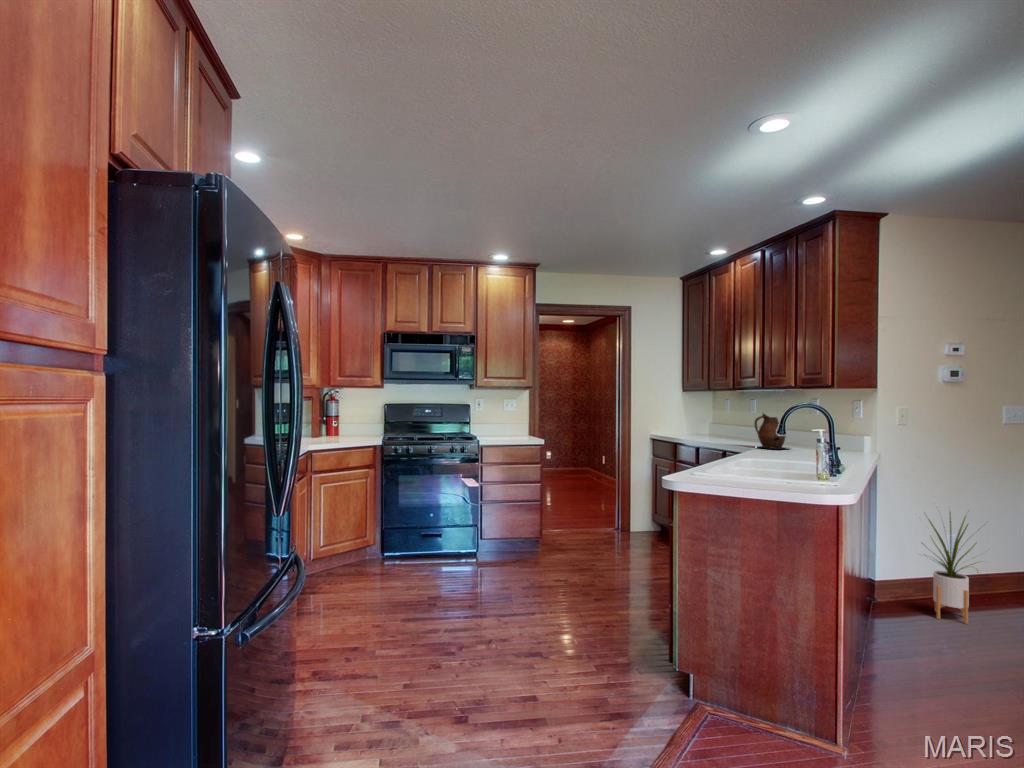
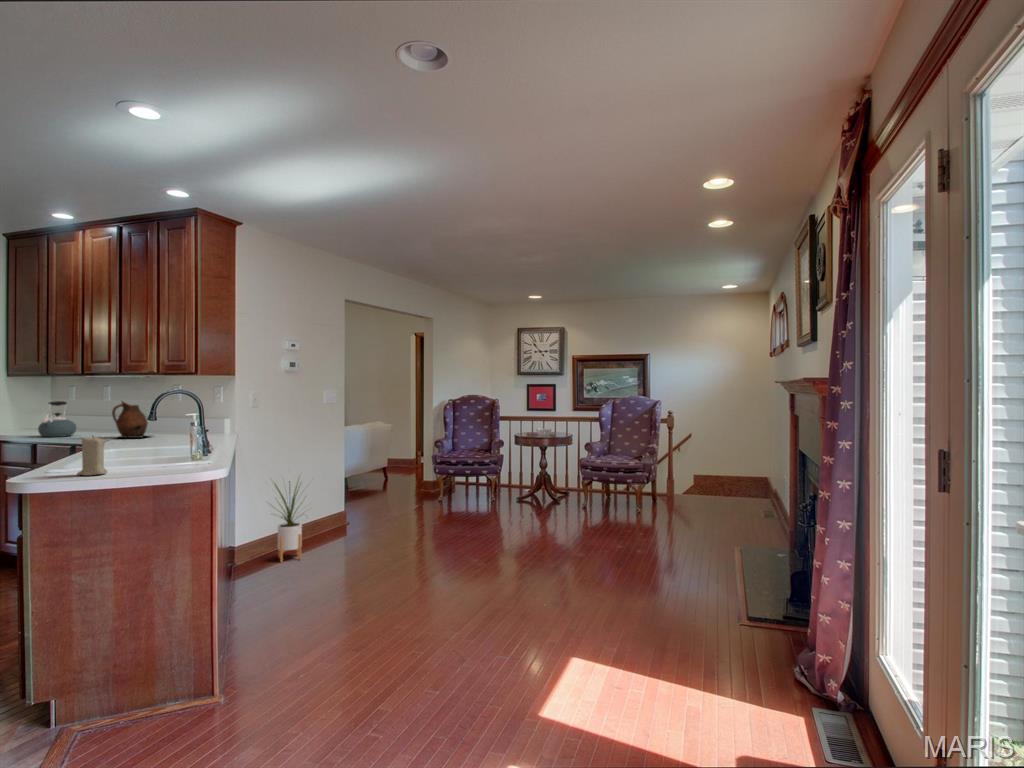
kettle: none [700,411,728,442] -> present [38,401,76,437]
candle: none [709,443,735,481] -> present [77,437,108,475]

